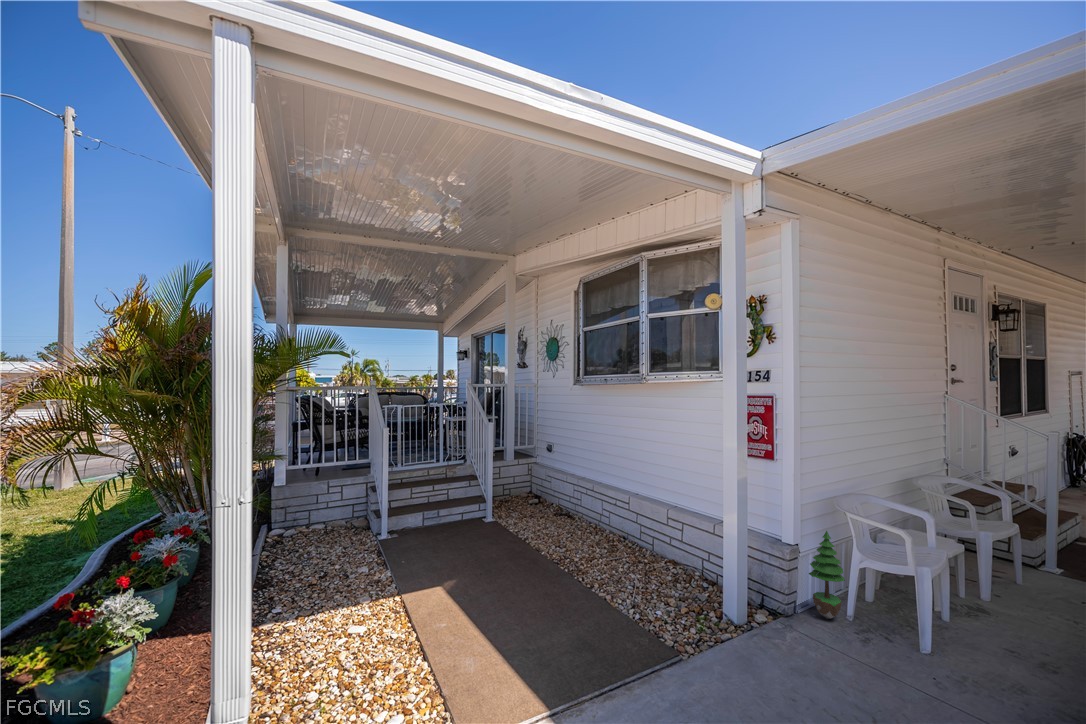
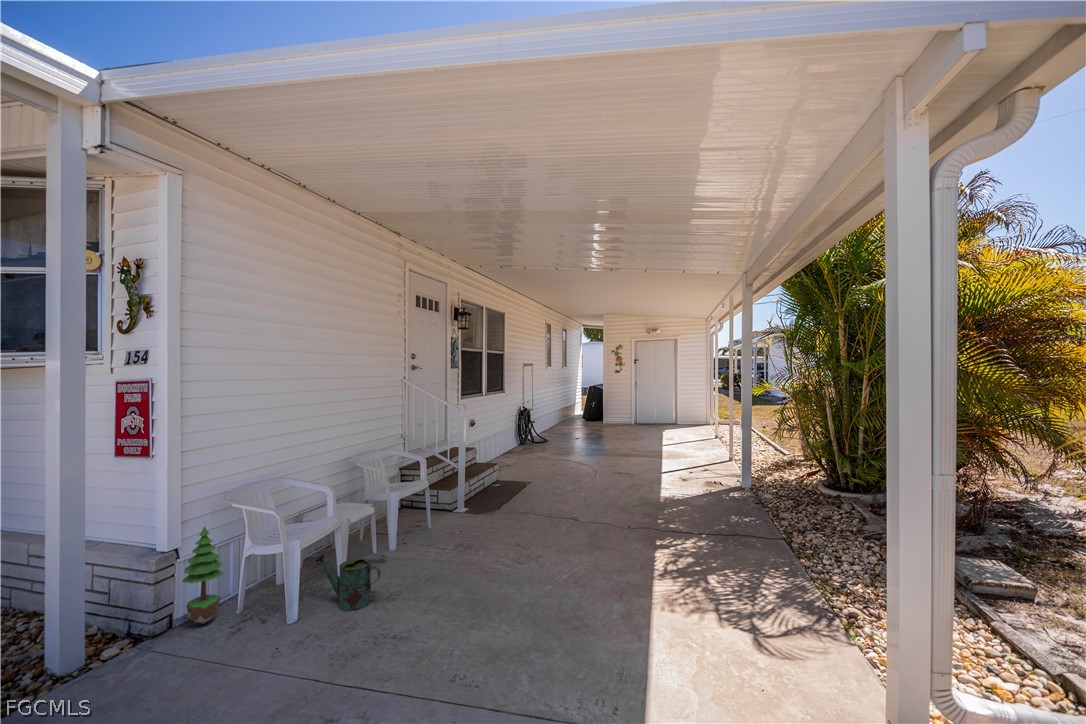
watering can: none [942,588,1049,668] -> present [315,554,380,611]

